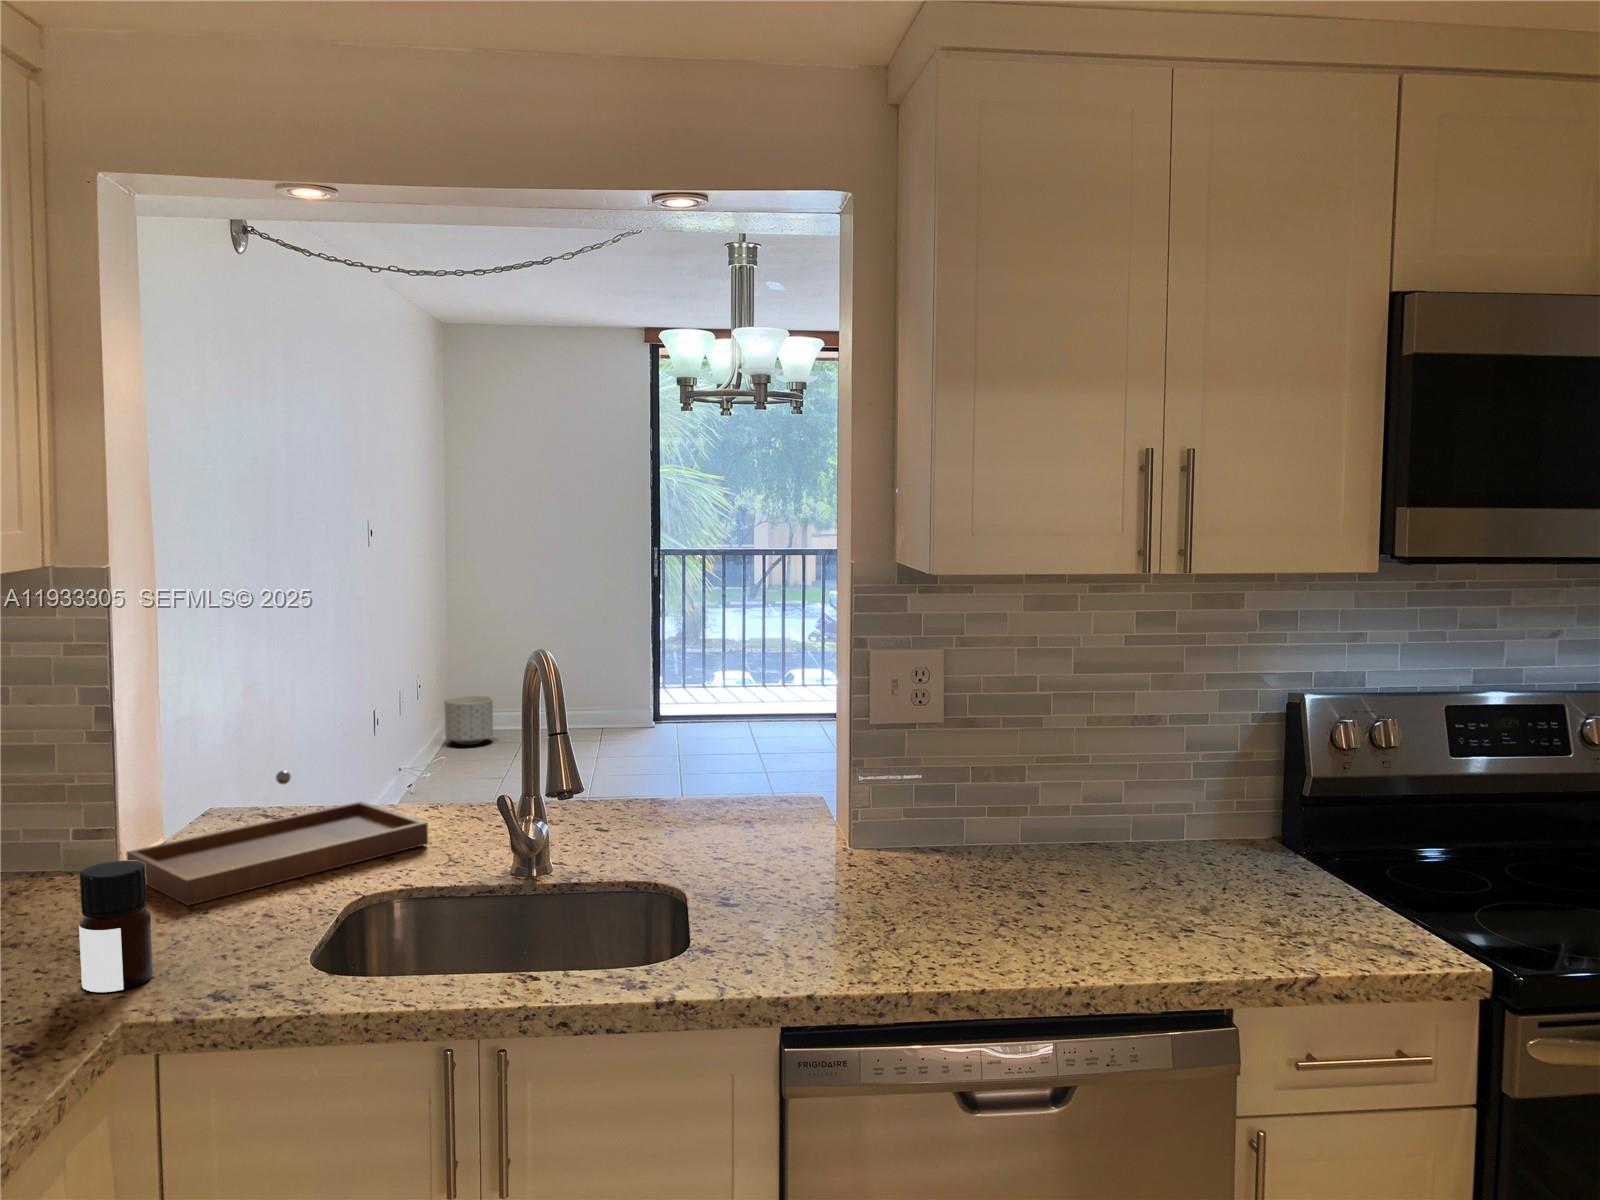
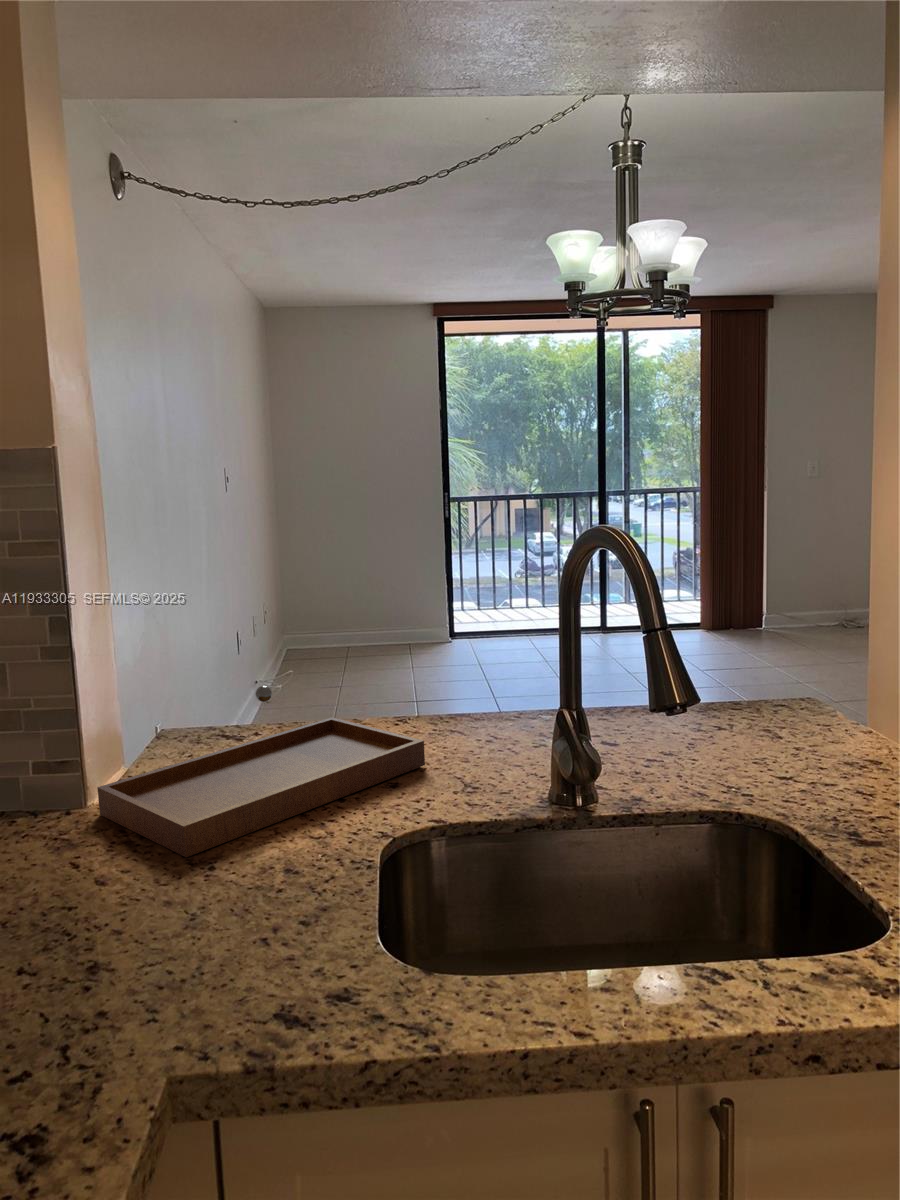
planter: present [444,695,493,745] -> none [283,621,323,661]
bottle: present [79,861,153,992] -> none [77,819,181,1015]

